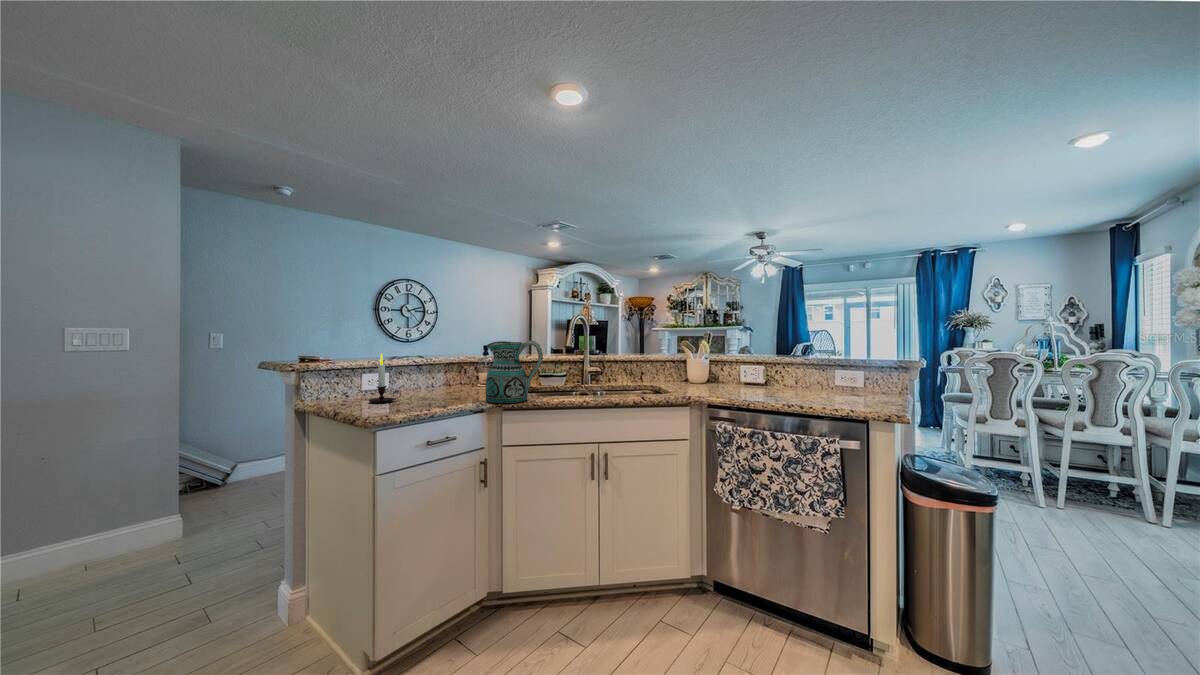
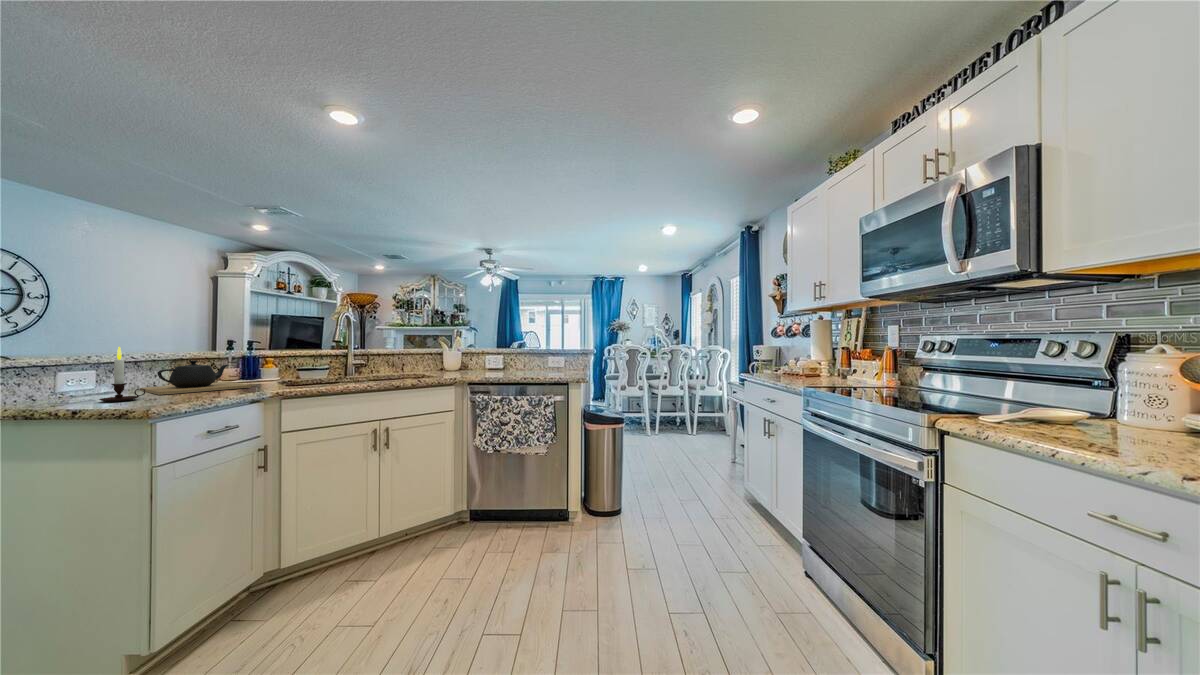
ceramic pitcher: present [486,341,543,403] -> none [265,335,328,392]
teapot: none [416,365,487,397] -> present [140,360,251,395]

